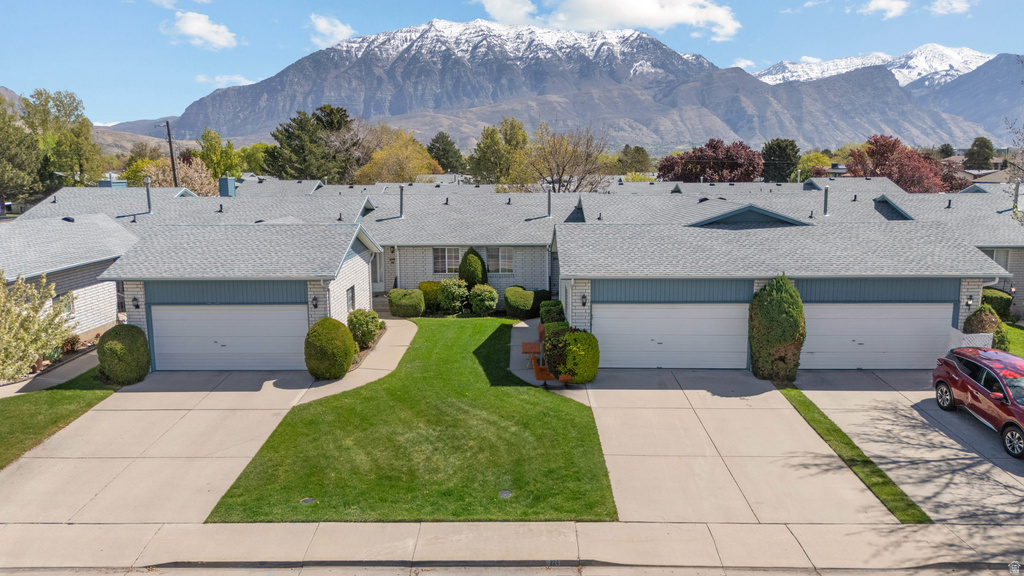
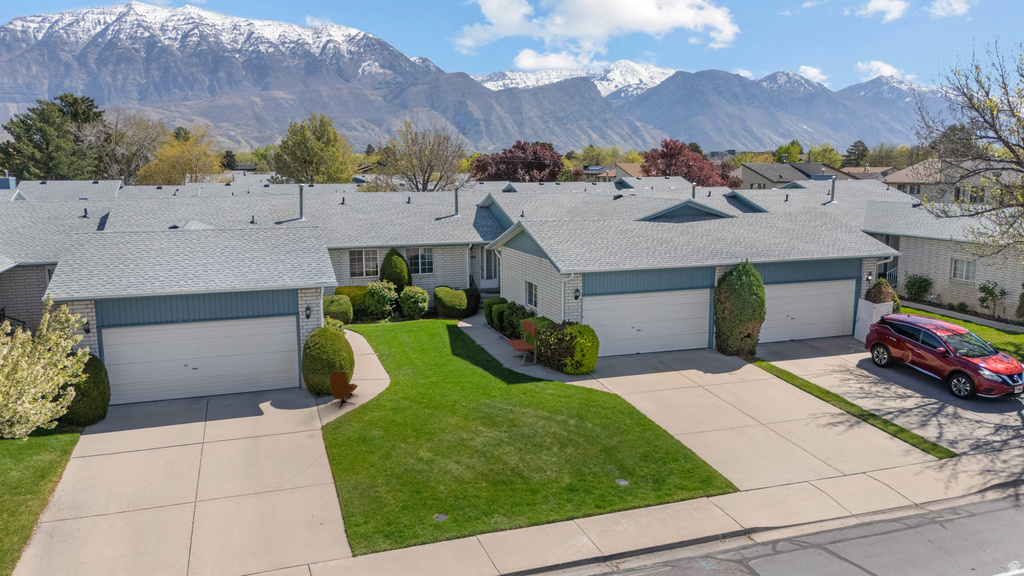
lounge chair: present [531,352,574,390] -> present [329,371,358,409]

